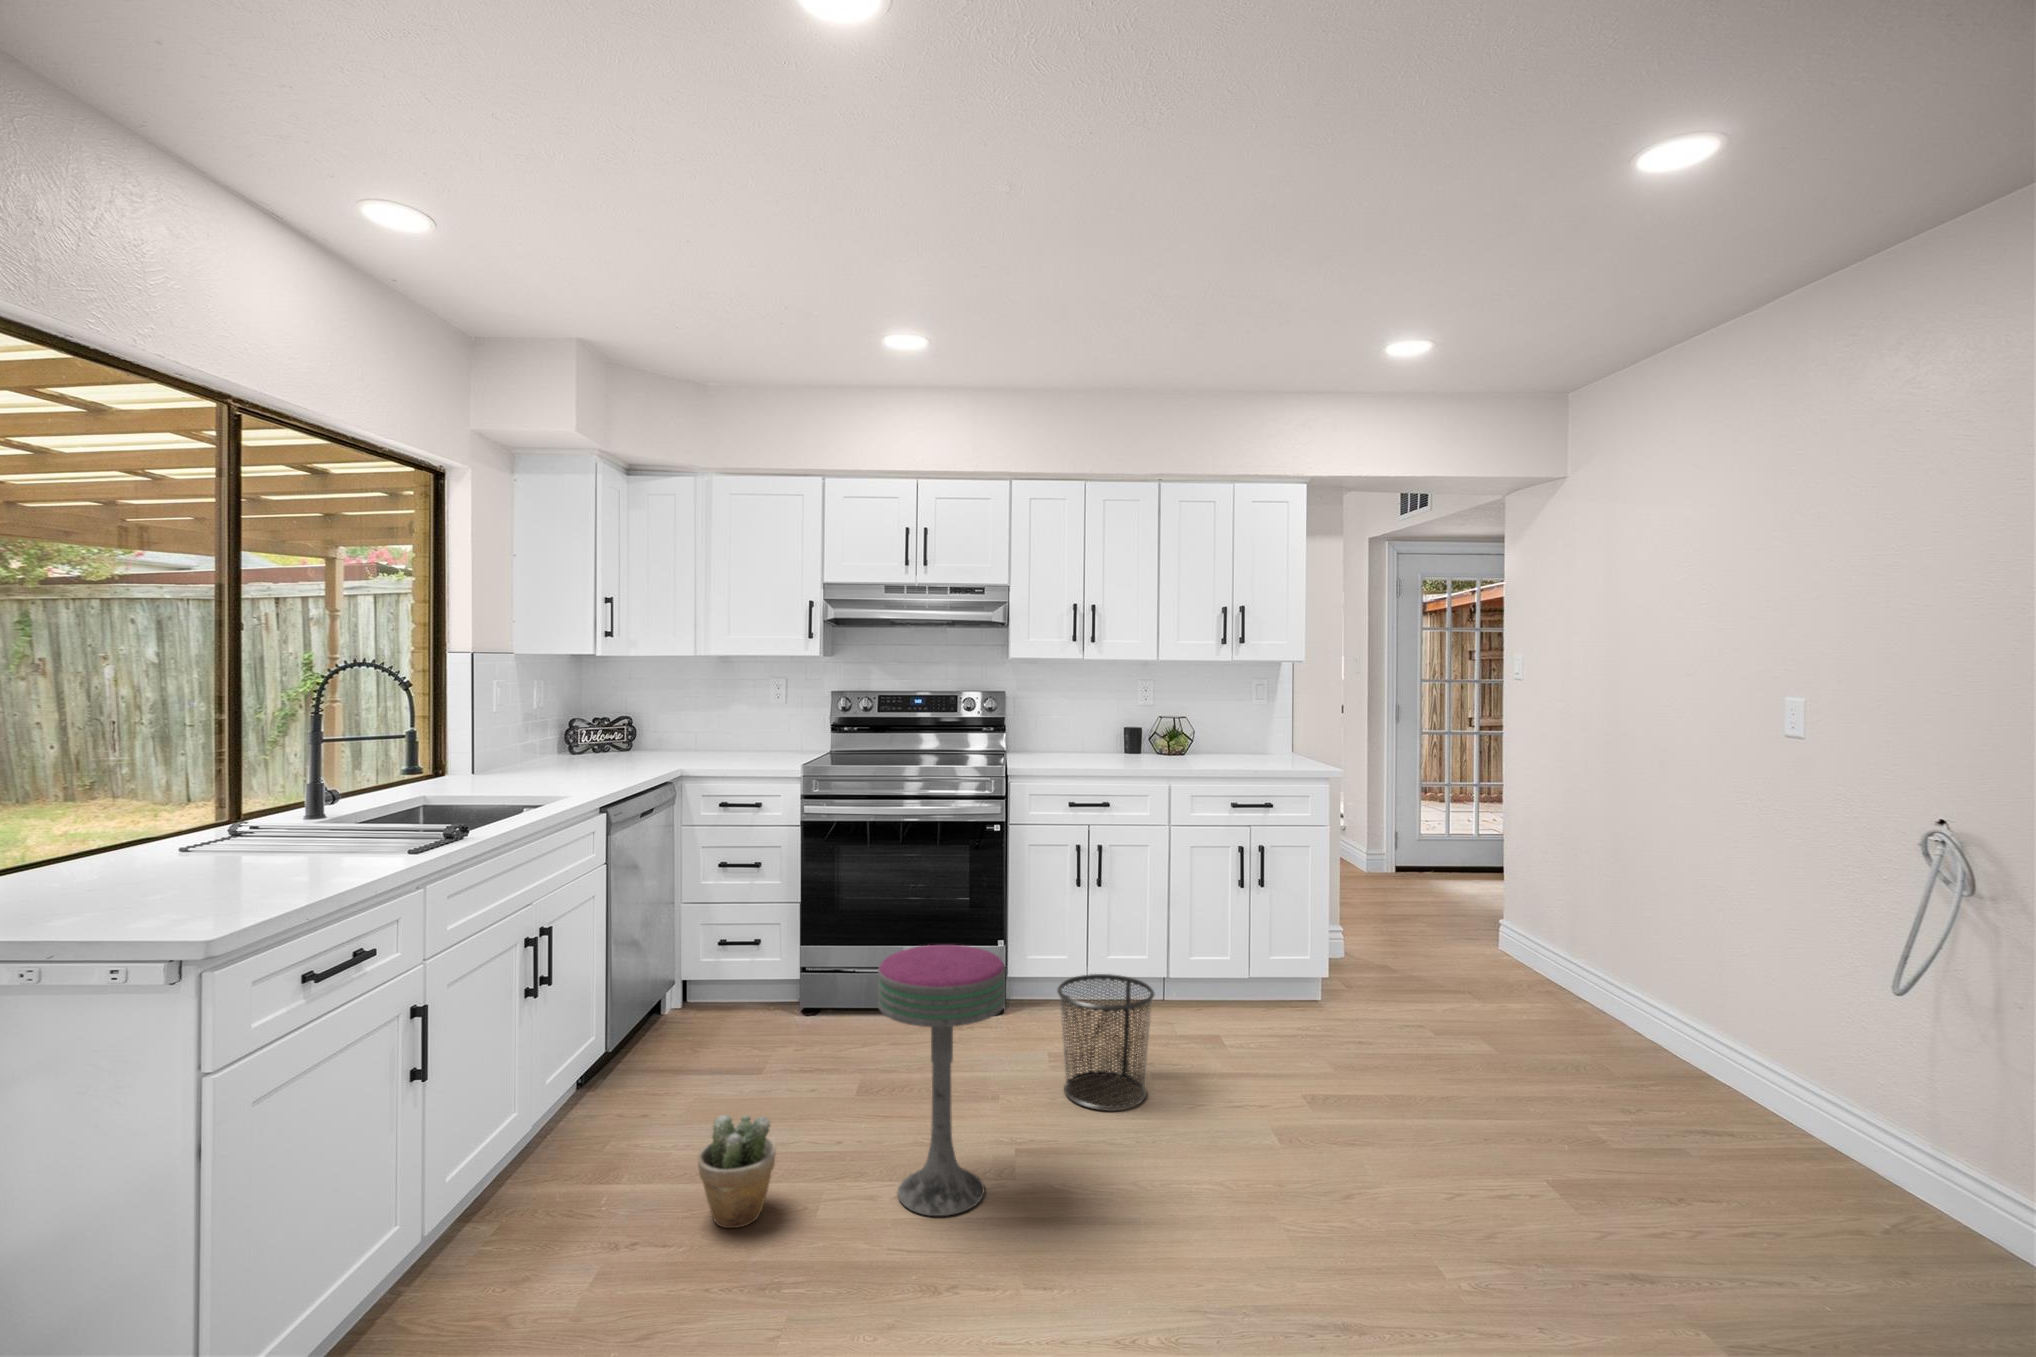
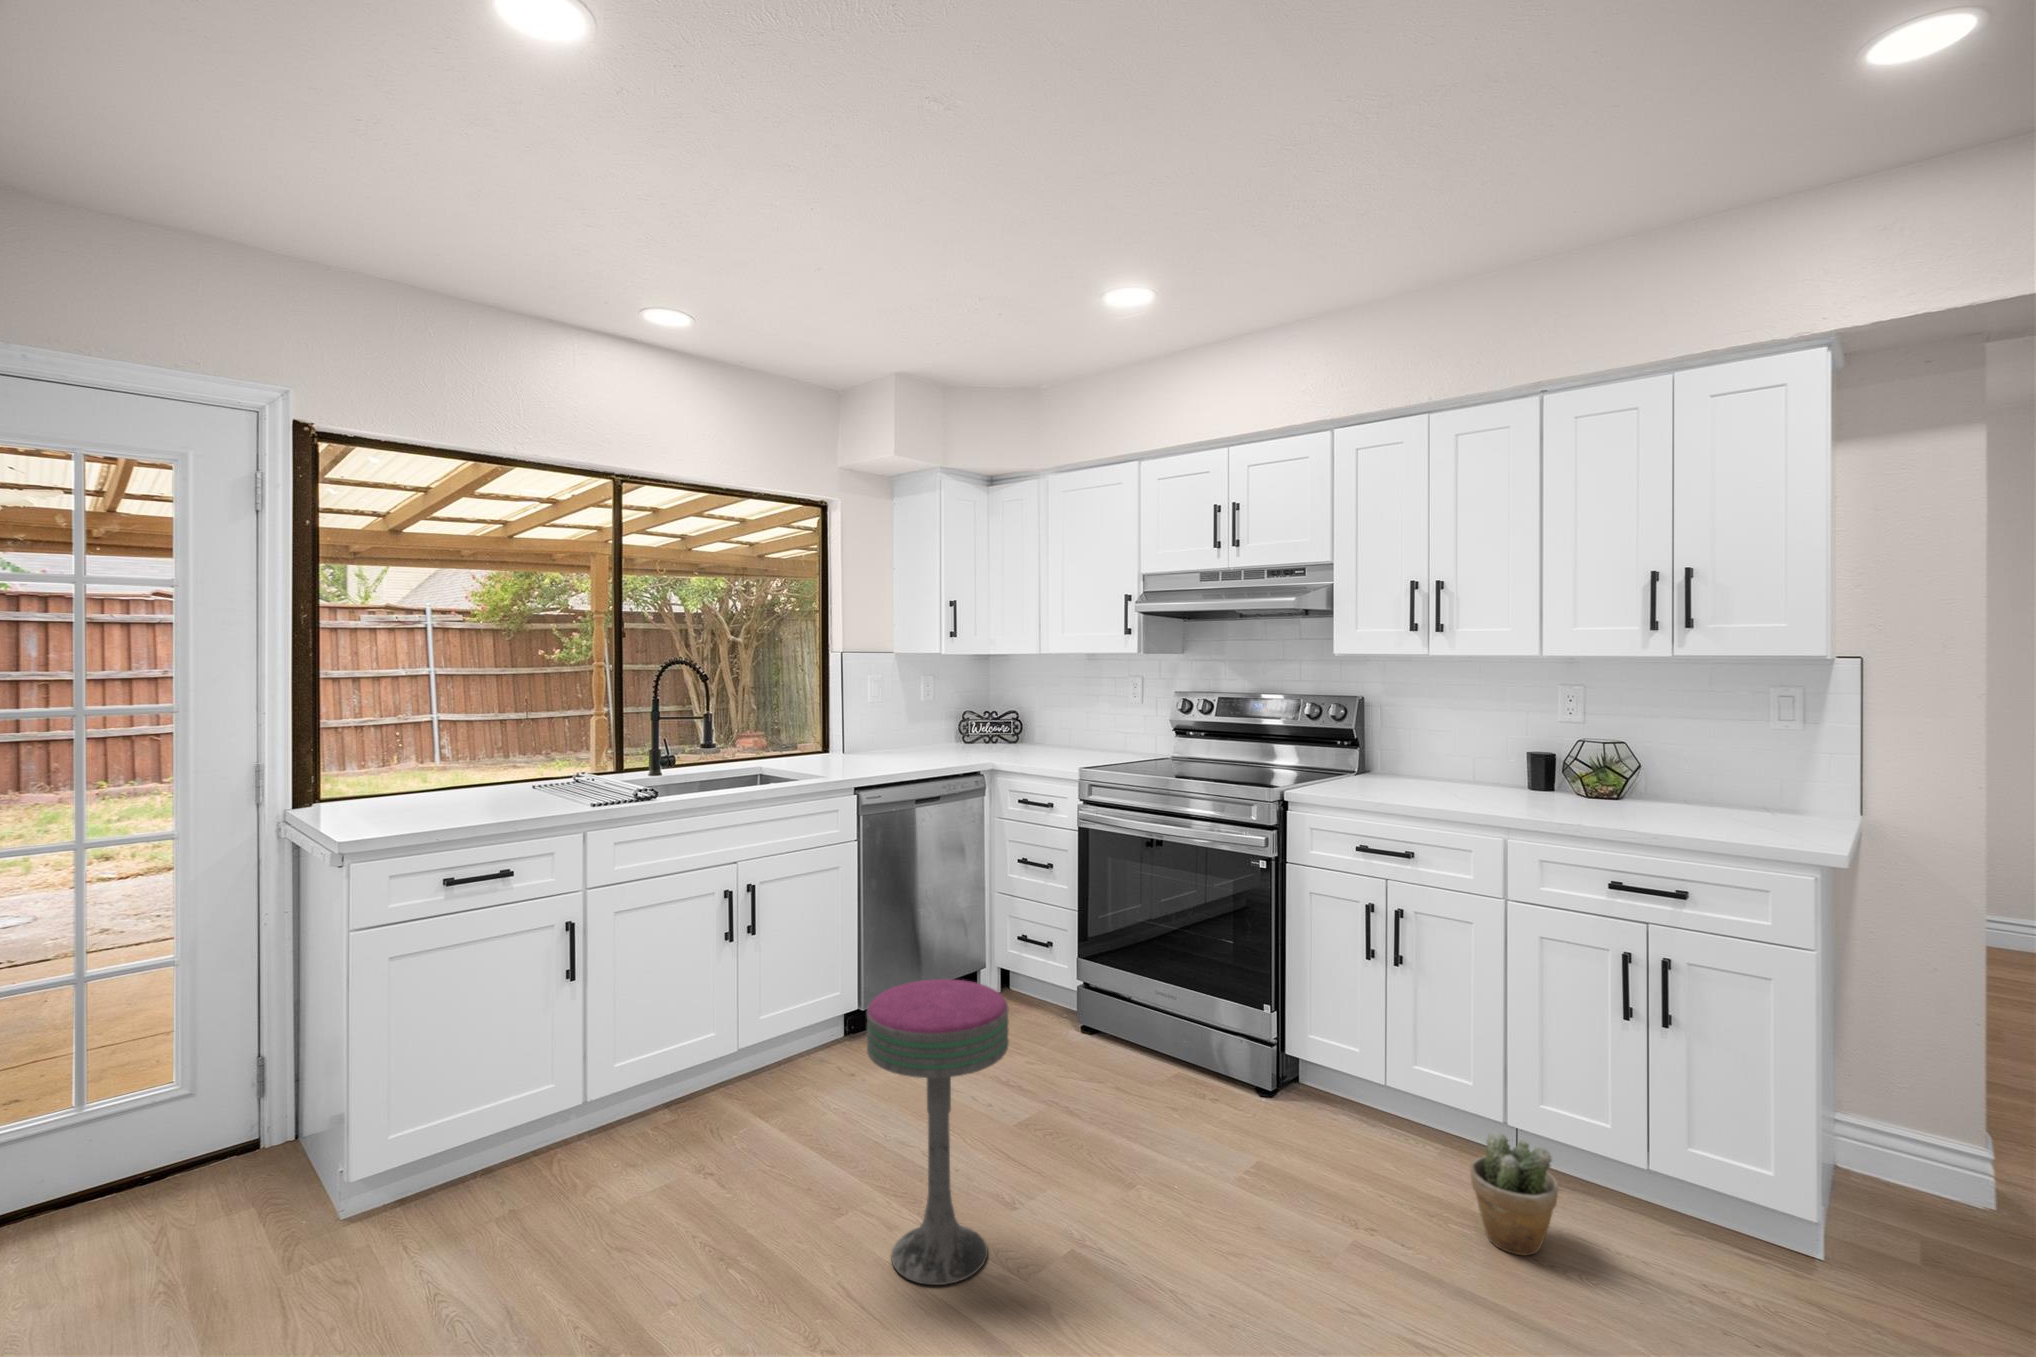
trash can: present [1057,974,1154,1111] -> none [1186,1070,1318,1265]
potted plant: present [698,1115,776,1228] -> present [1470,1132,1558,1255]

